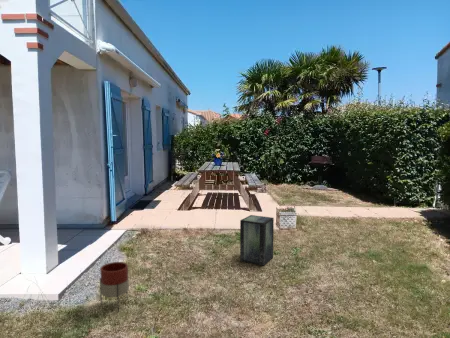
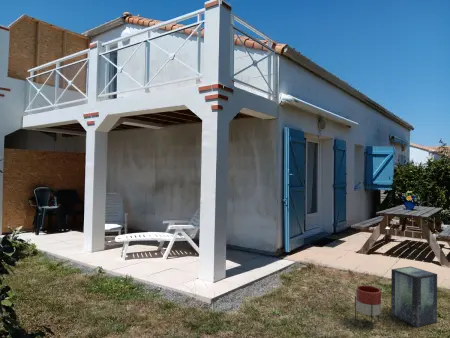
planter: present [100,262,129,311] -> present [355,285,381,329]

